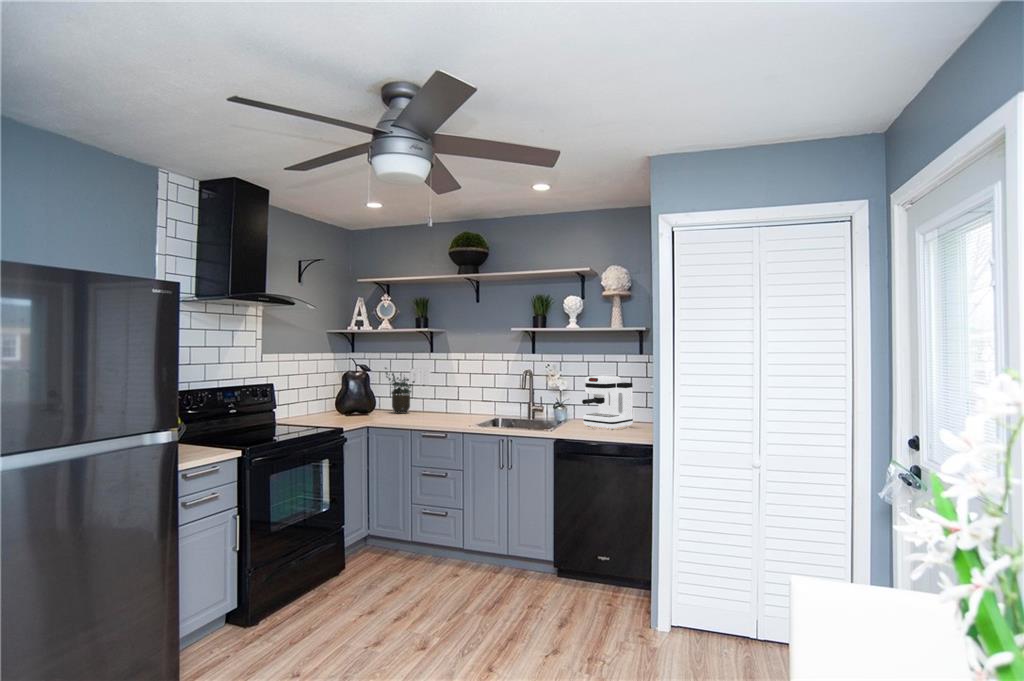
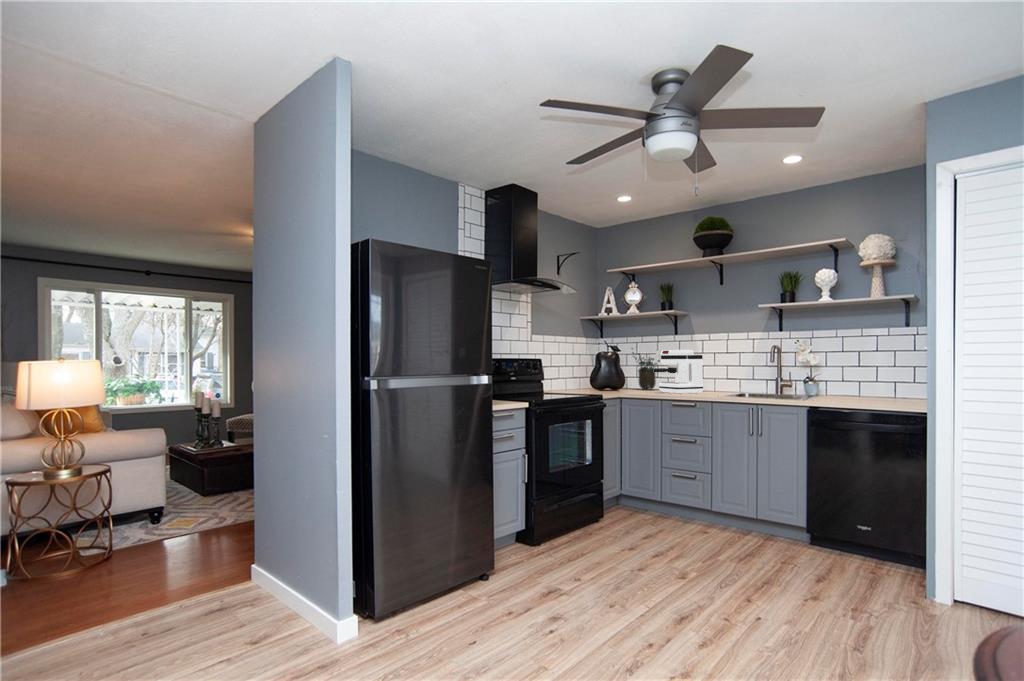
coffee maker: present [582,376,633,429] -> present [654,350,703,394]

